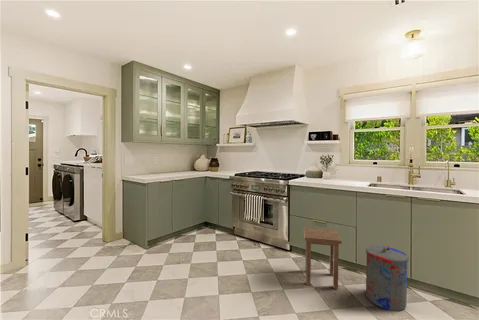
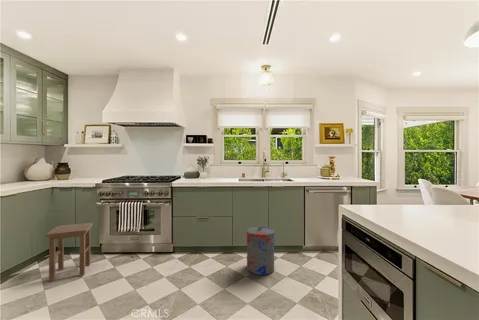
stool: present [304,227,342,289] -> present [46,223,93,281]

